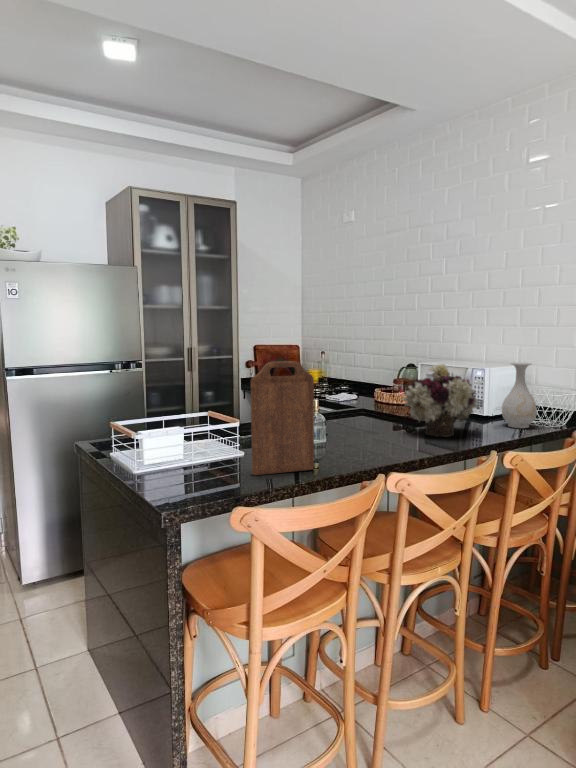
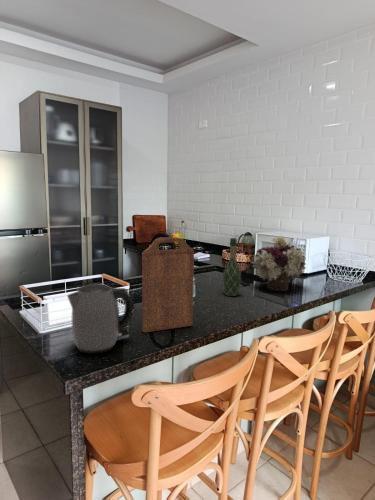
vase: present [502,363,537,428] -> none [319,235,344,283]
wine bottle: none [362,366,386,442] -> present [223,238,241,296]
kettle: none [165,413,241,492] -> present [68,283,134,354]

